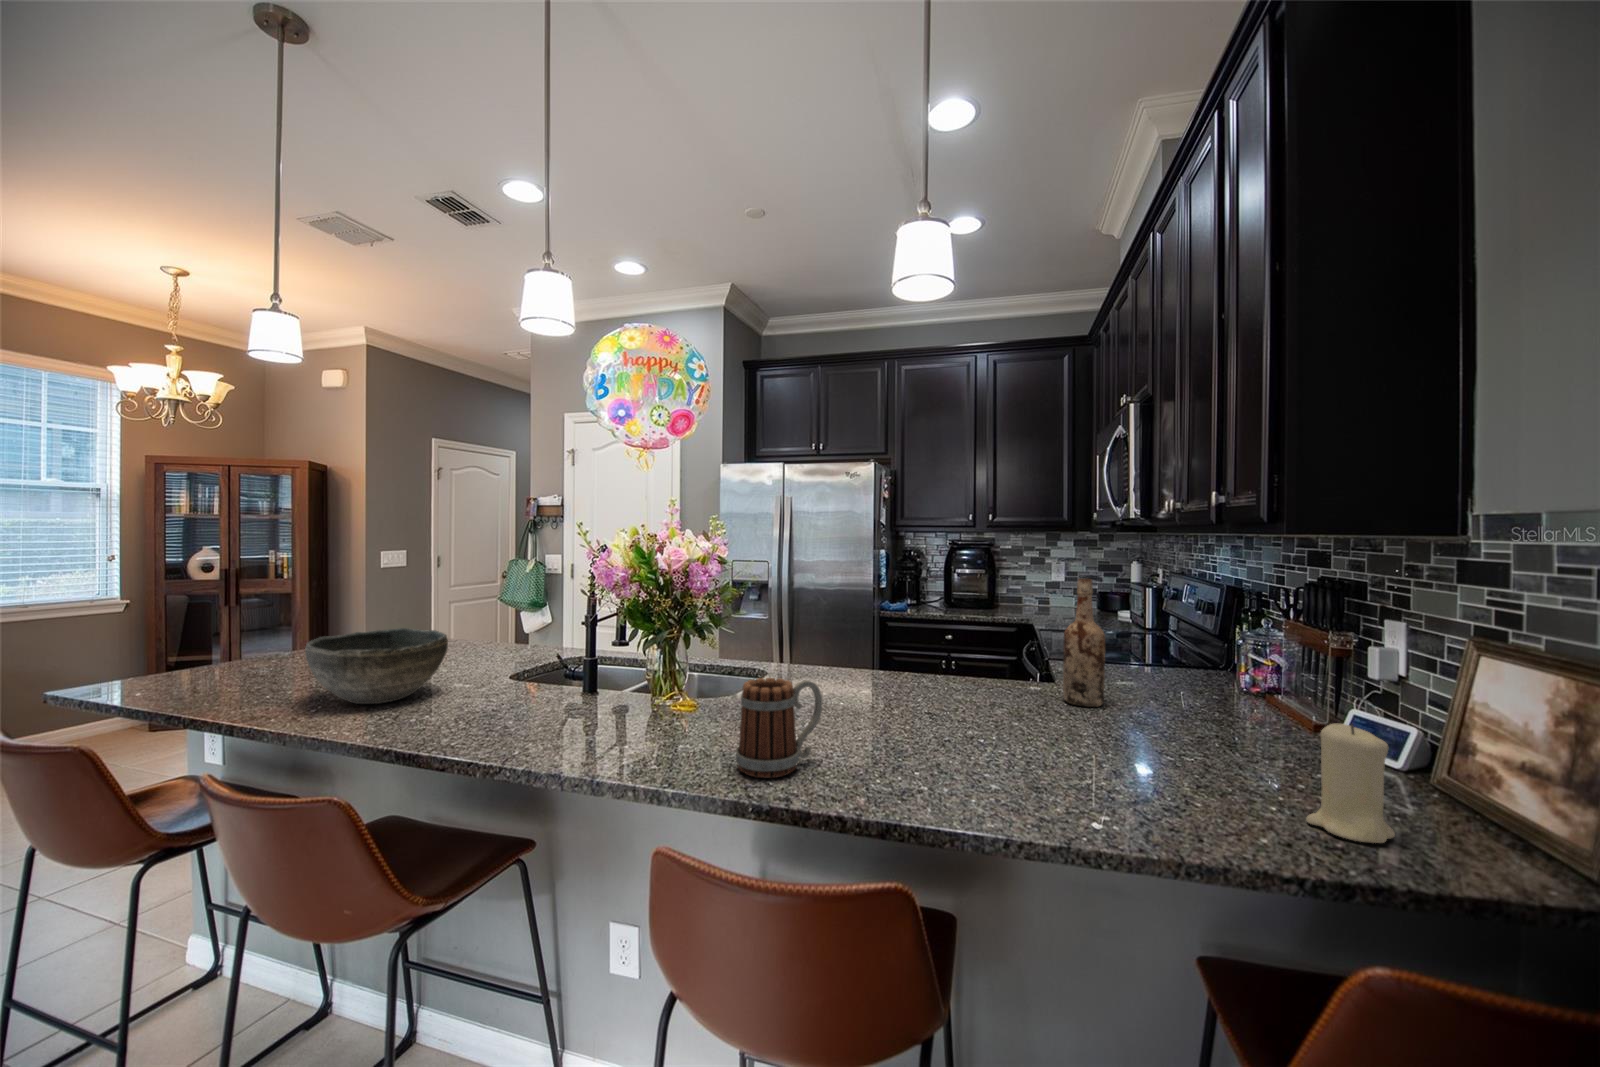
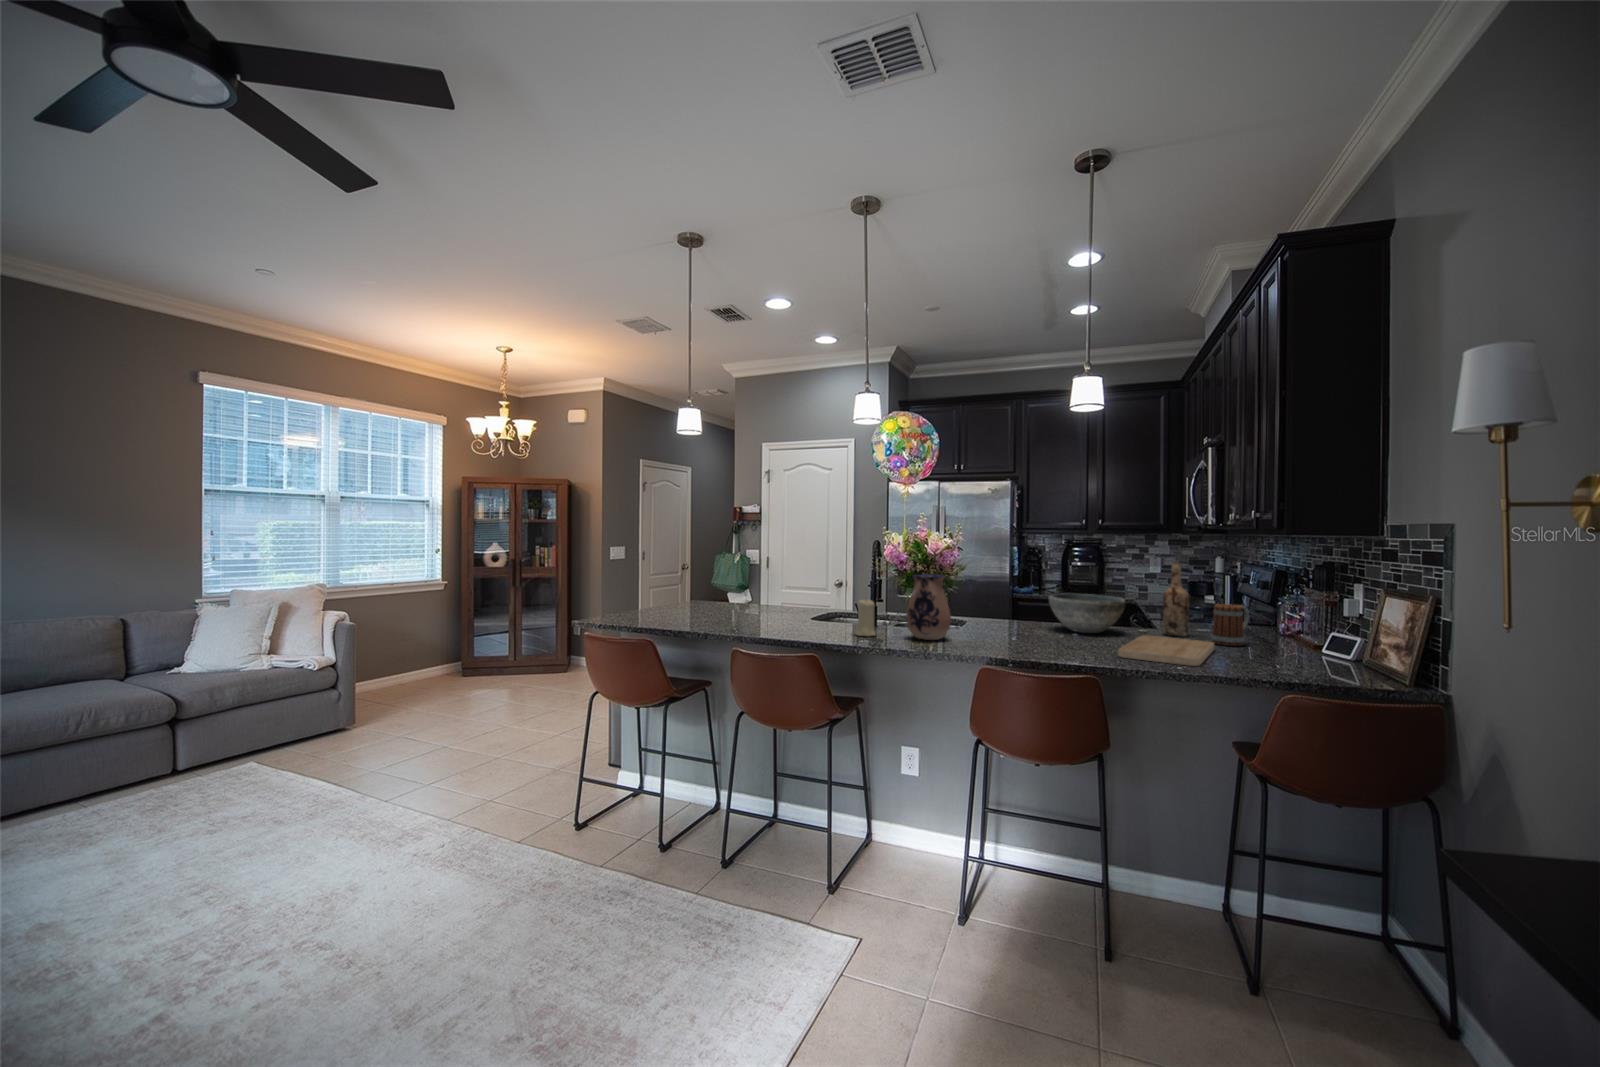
ceramic pitcher: none [593,607,680,738] -> present [906,575,951,640]
bowl: present [305,628,448,704] -> present [1049,593,1125,633]
mug: present [736,678,822,778] -> present [1211,604,1249,646]
cutting board: none [973,715,1153,819] -> present [1118,635,1214,666]
candle: present [1306,724,1395,843] -> present [855,599,876,636]

